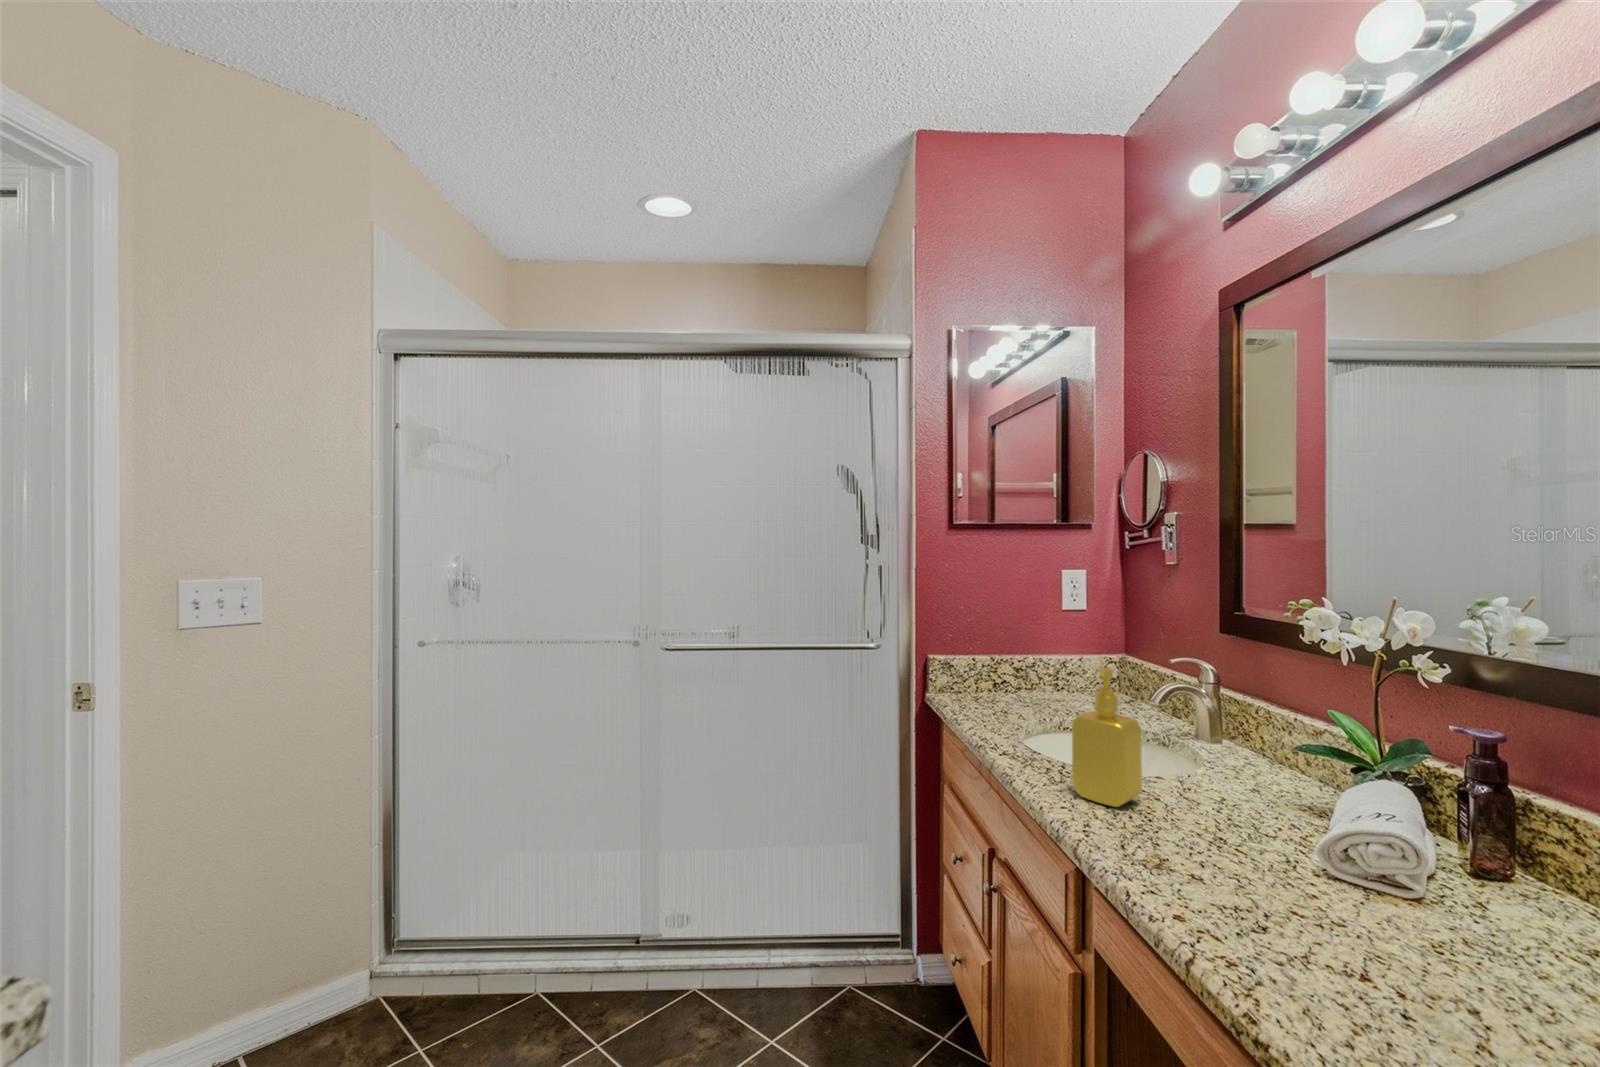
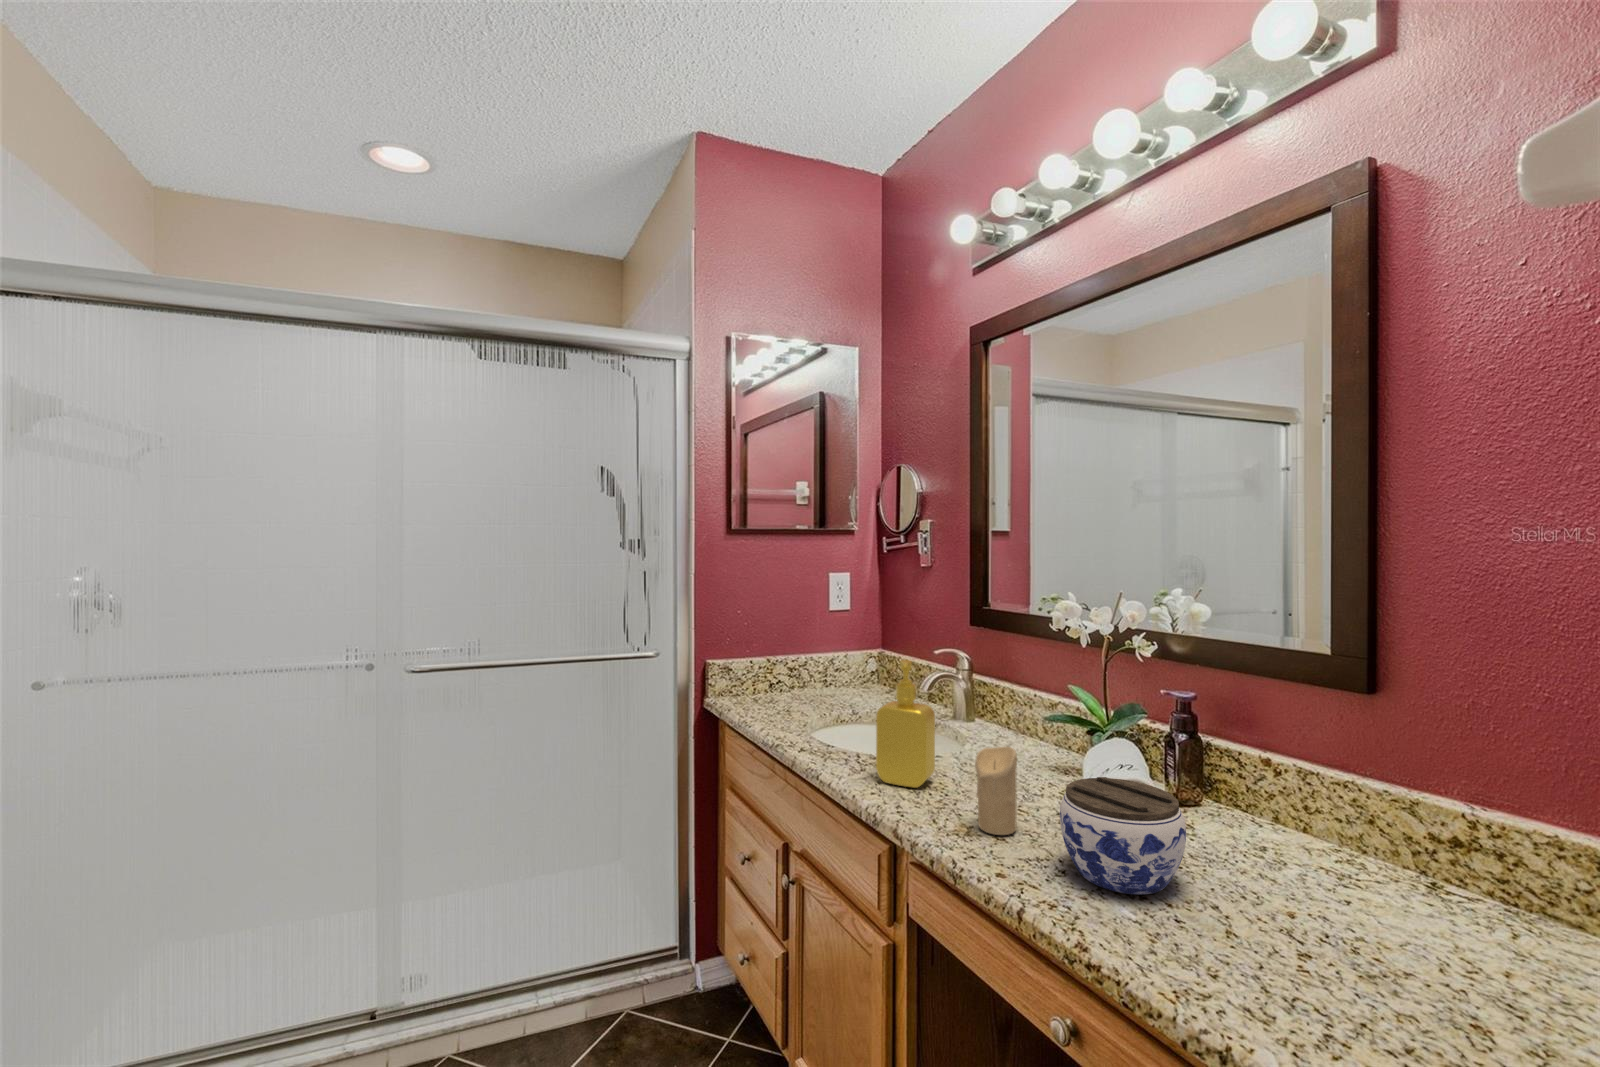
candle: none [1170,773,1221,874] -> present [975,747,1017,835]
jar: none [1259,824,1437,977] -> present [1060,777,1186,895]

